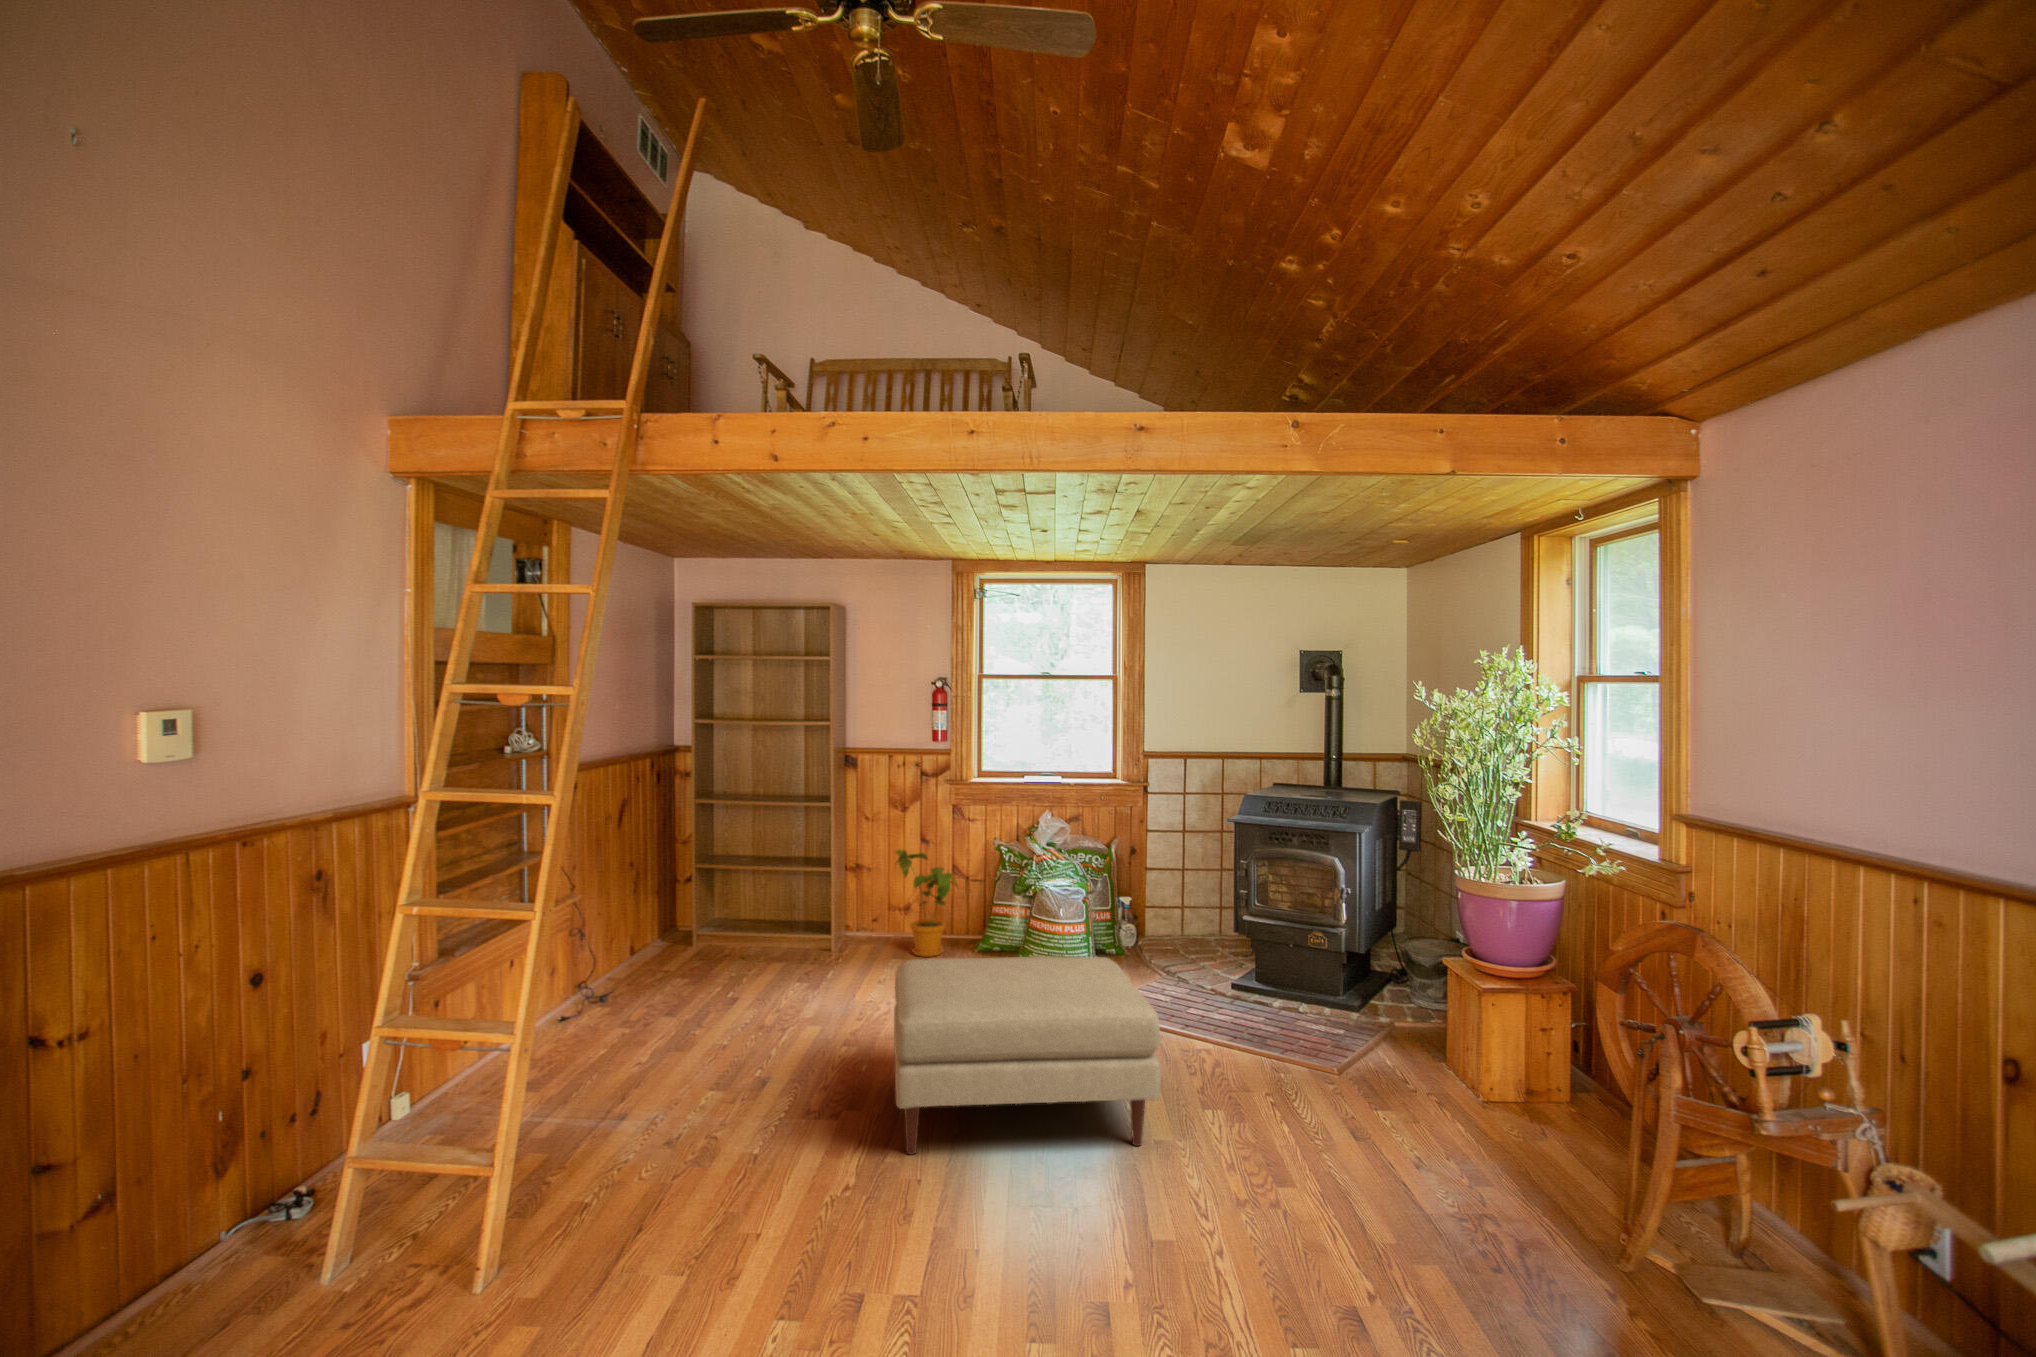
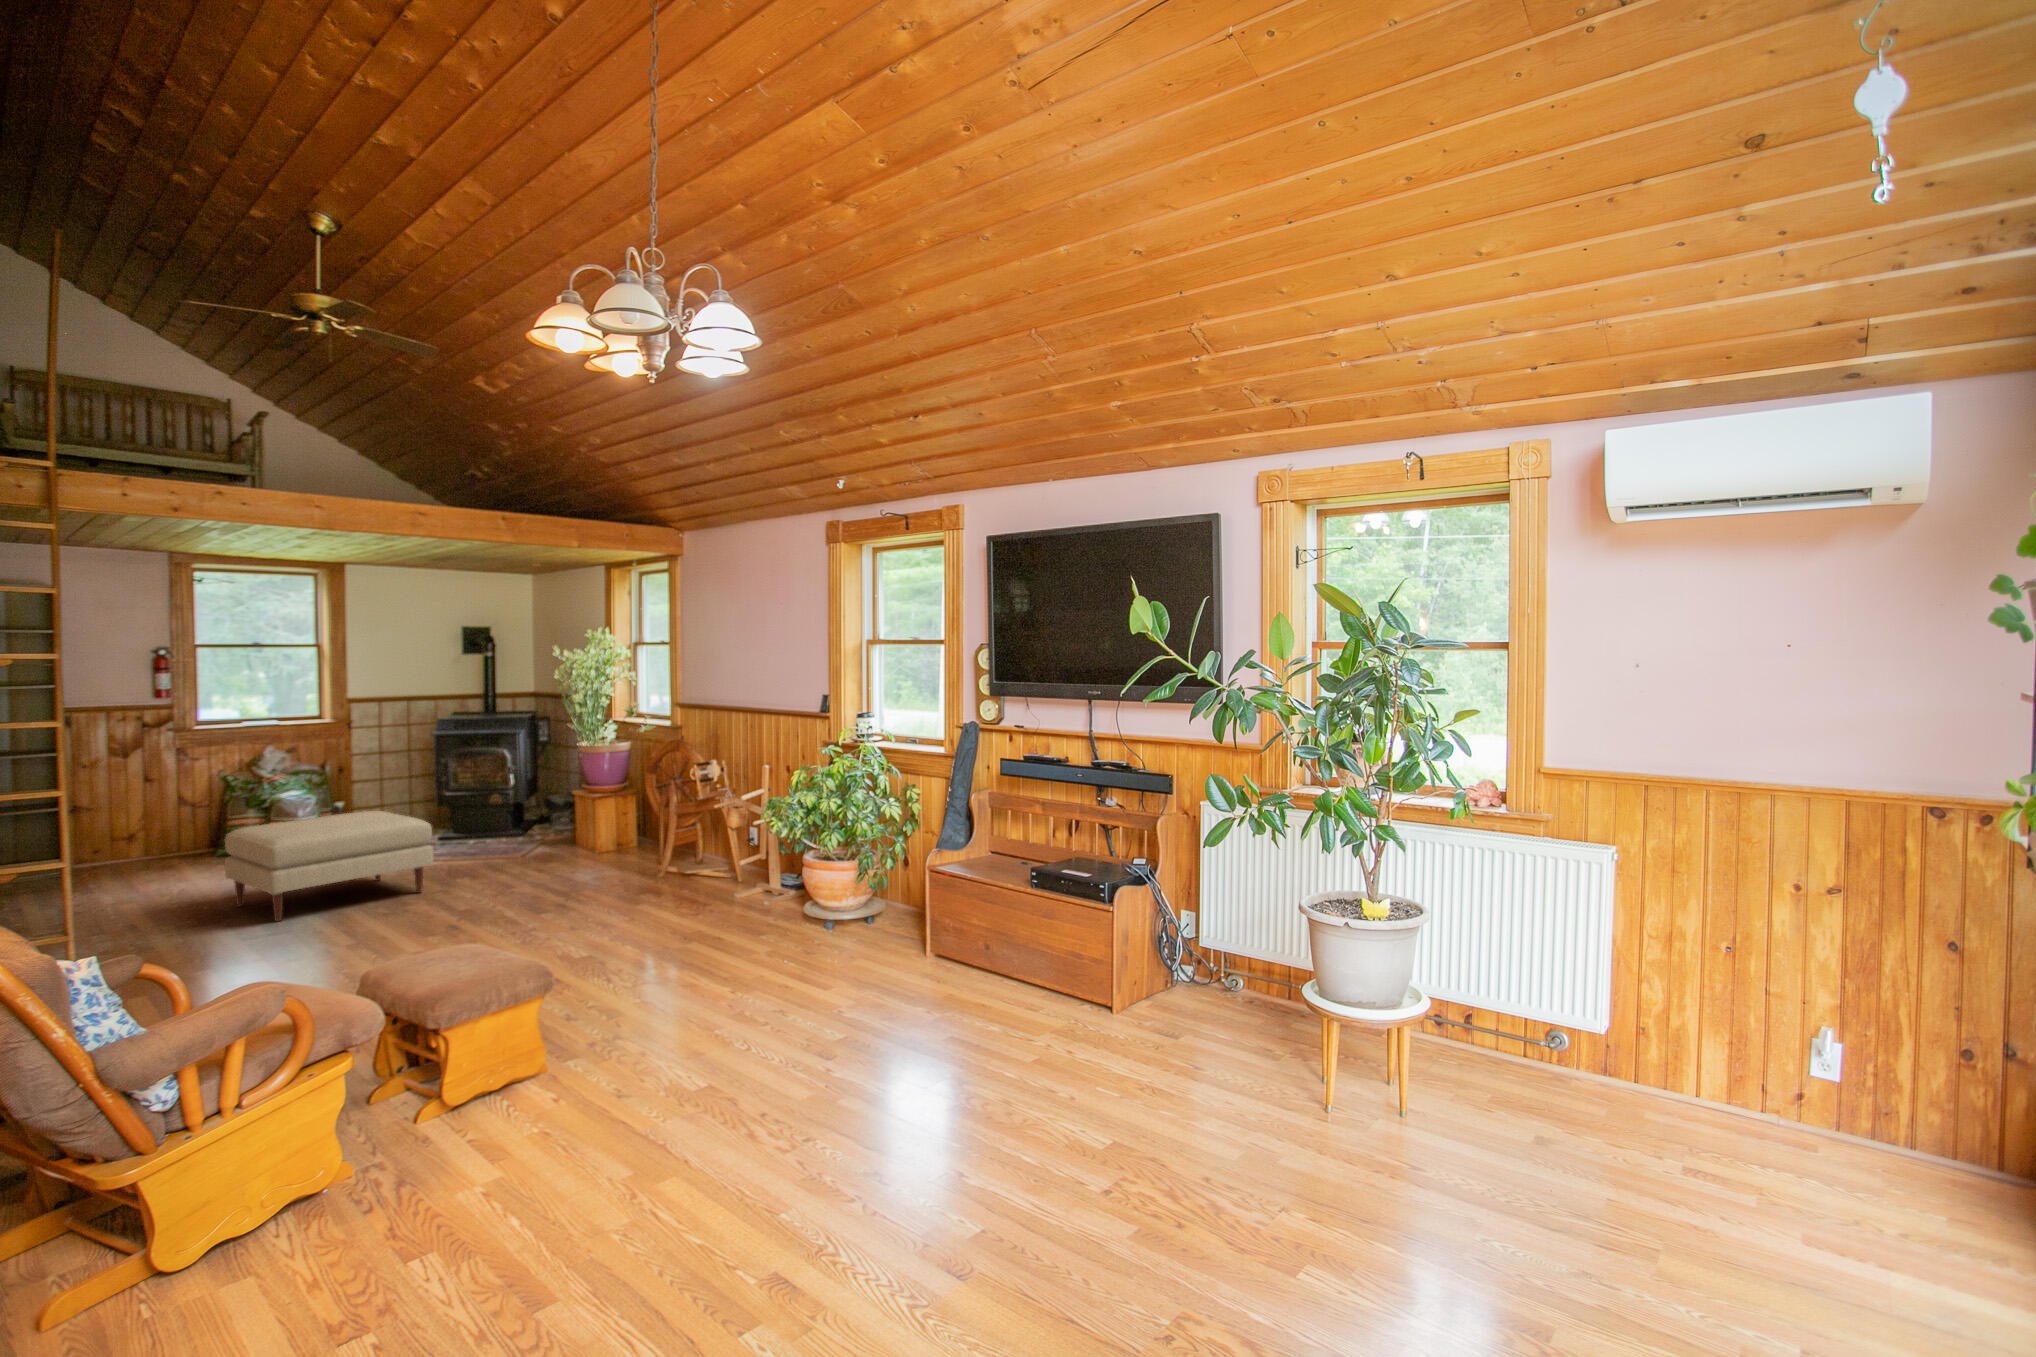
house plant: present [896,850,957,957] -> none [129,785,197,865]

